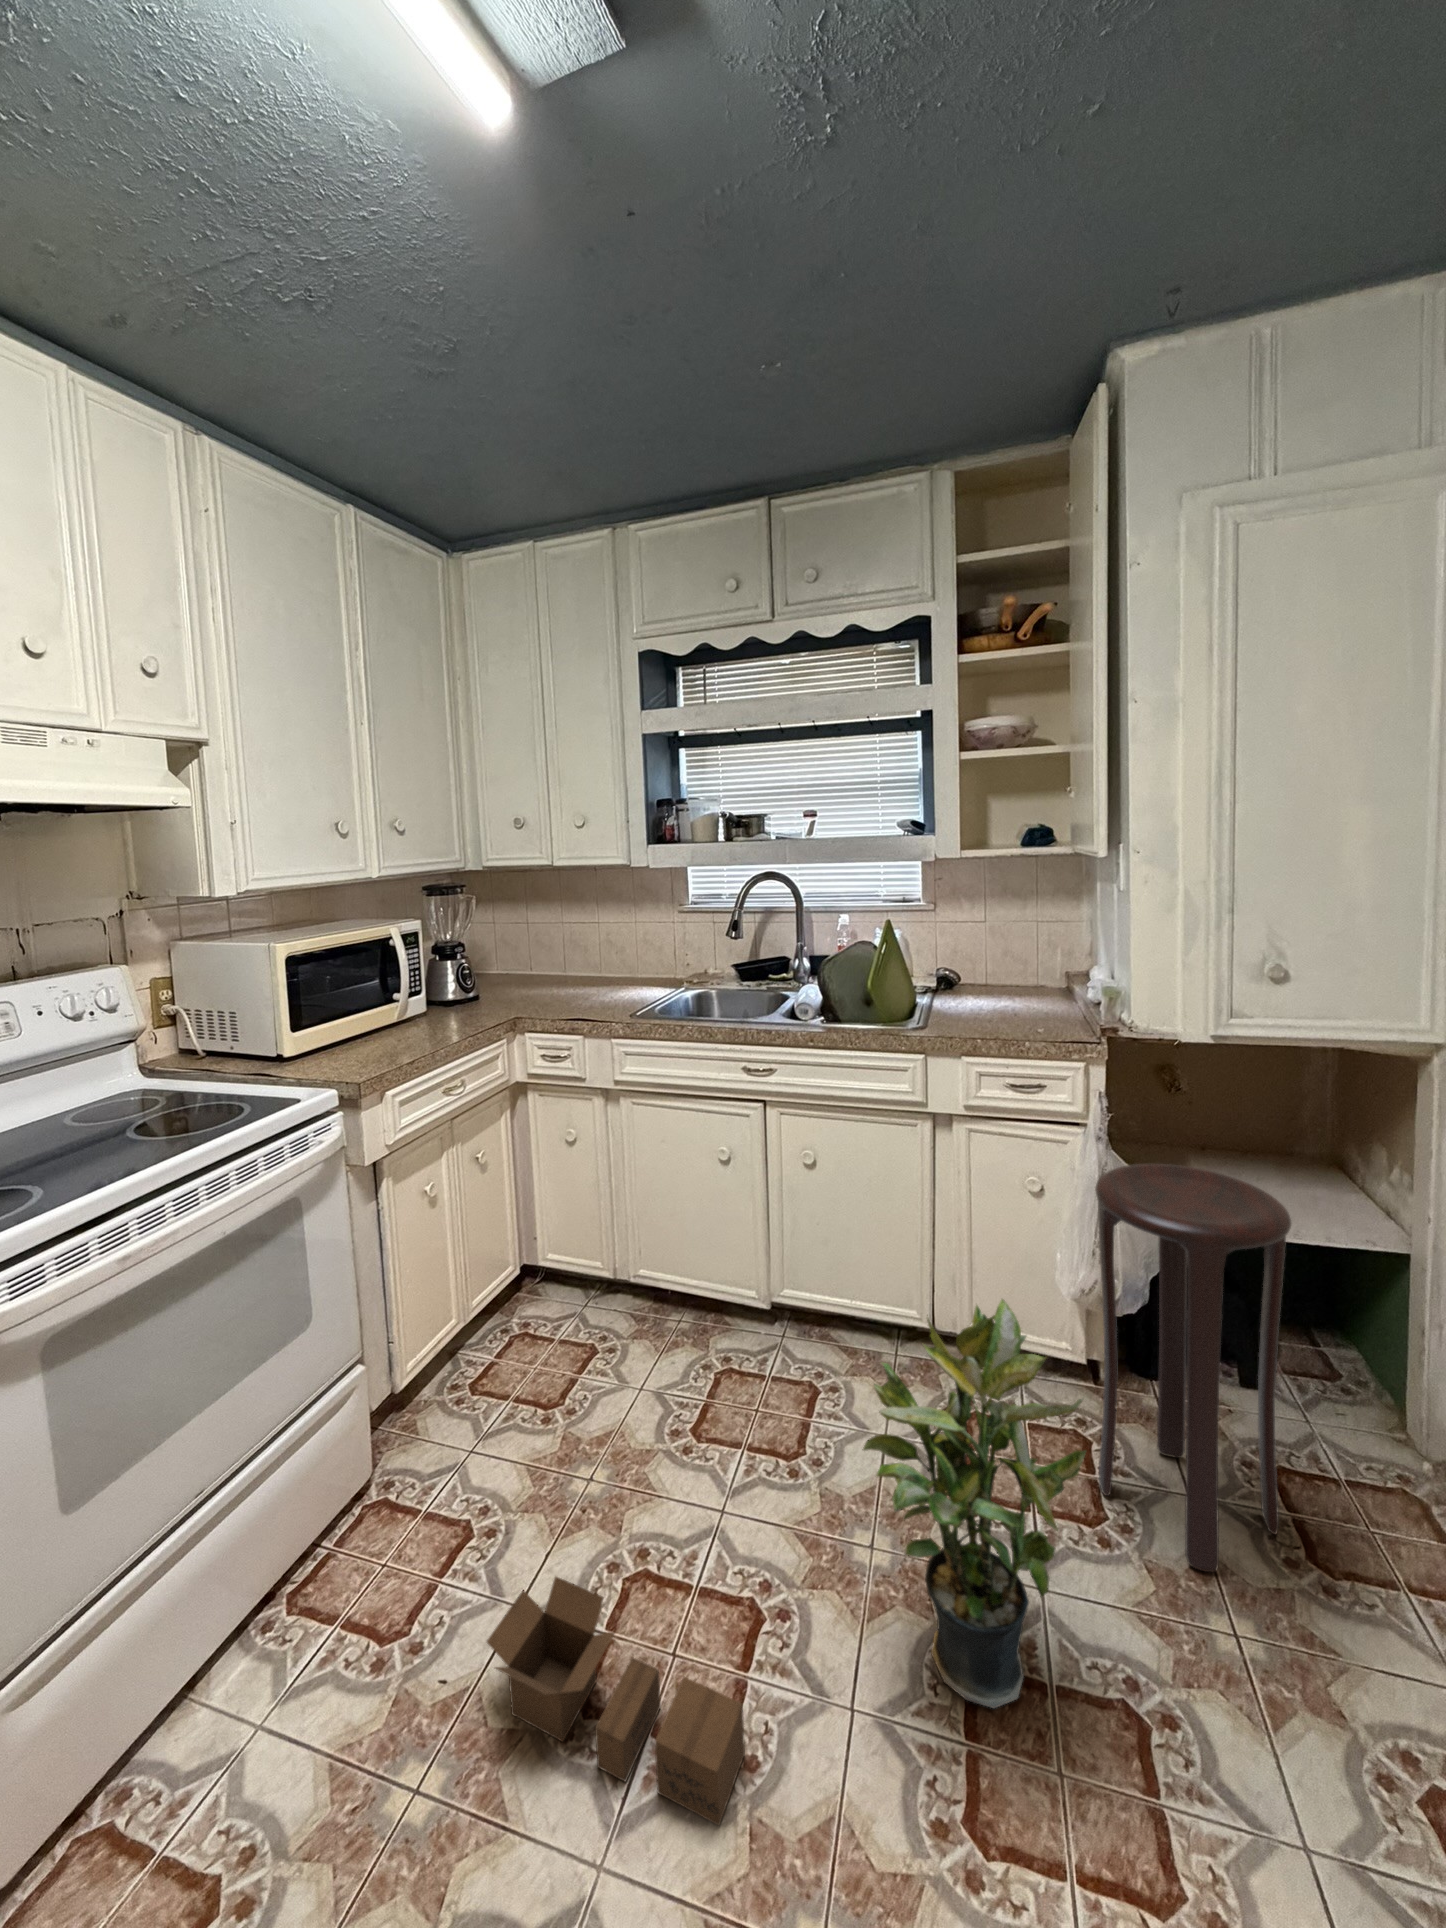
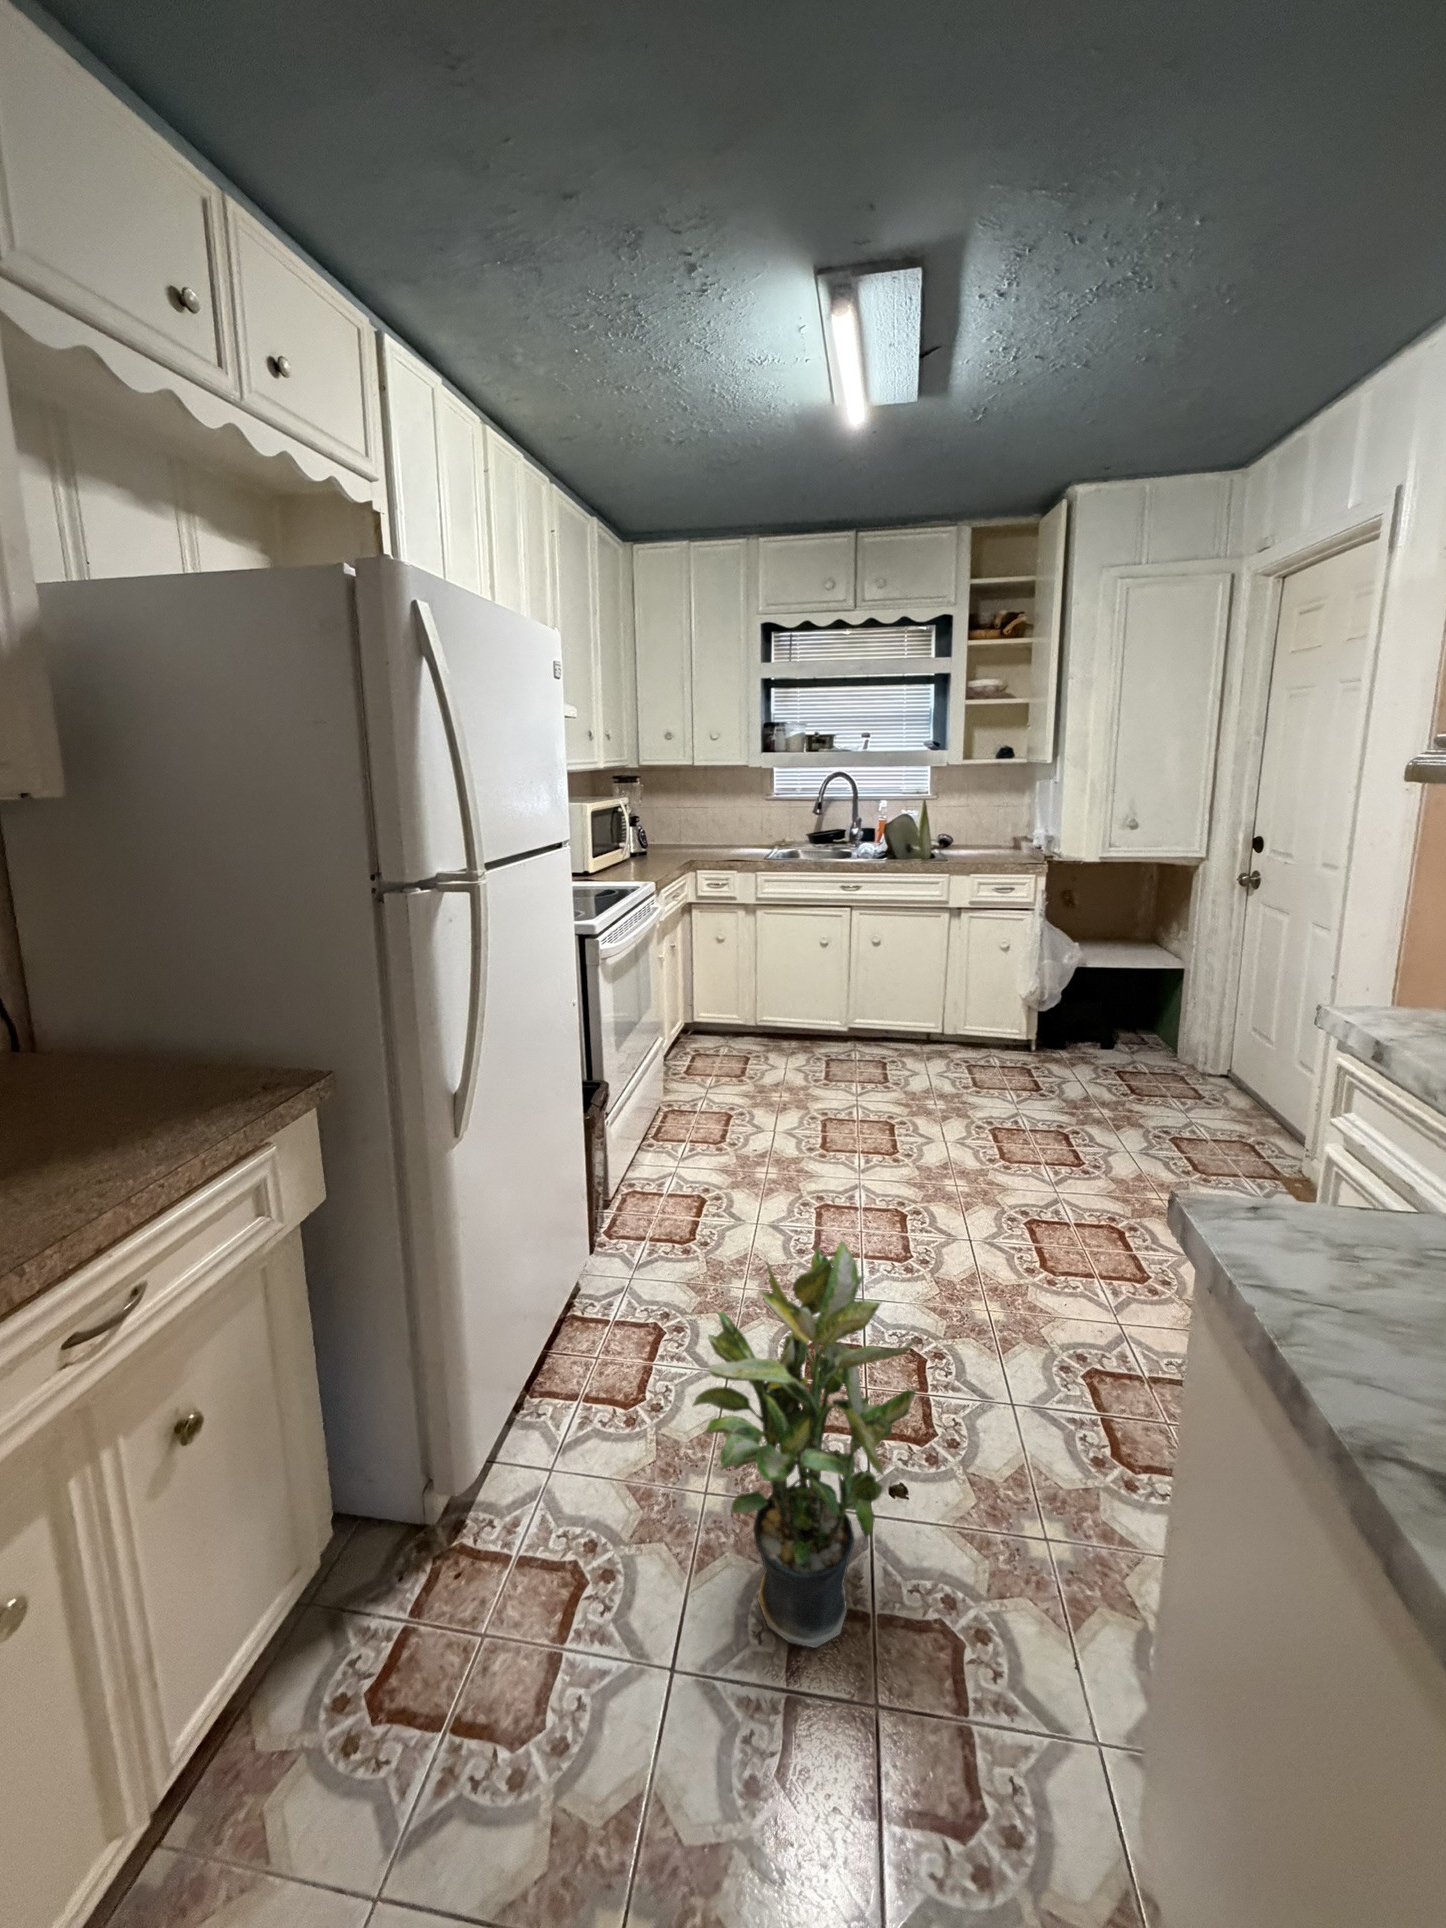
stool: present [1095,1164,1291,1572] -> none [931,1092,1120,1480]
cardboard box: present [487,1577,745,1825] -> none [254,1572,553,1825]

